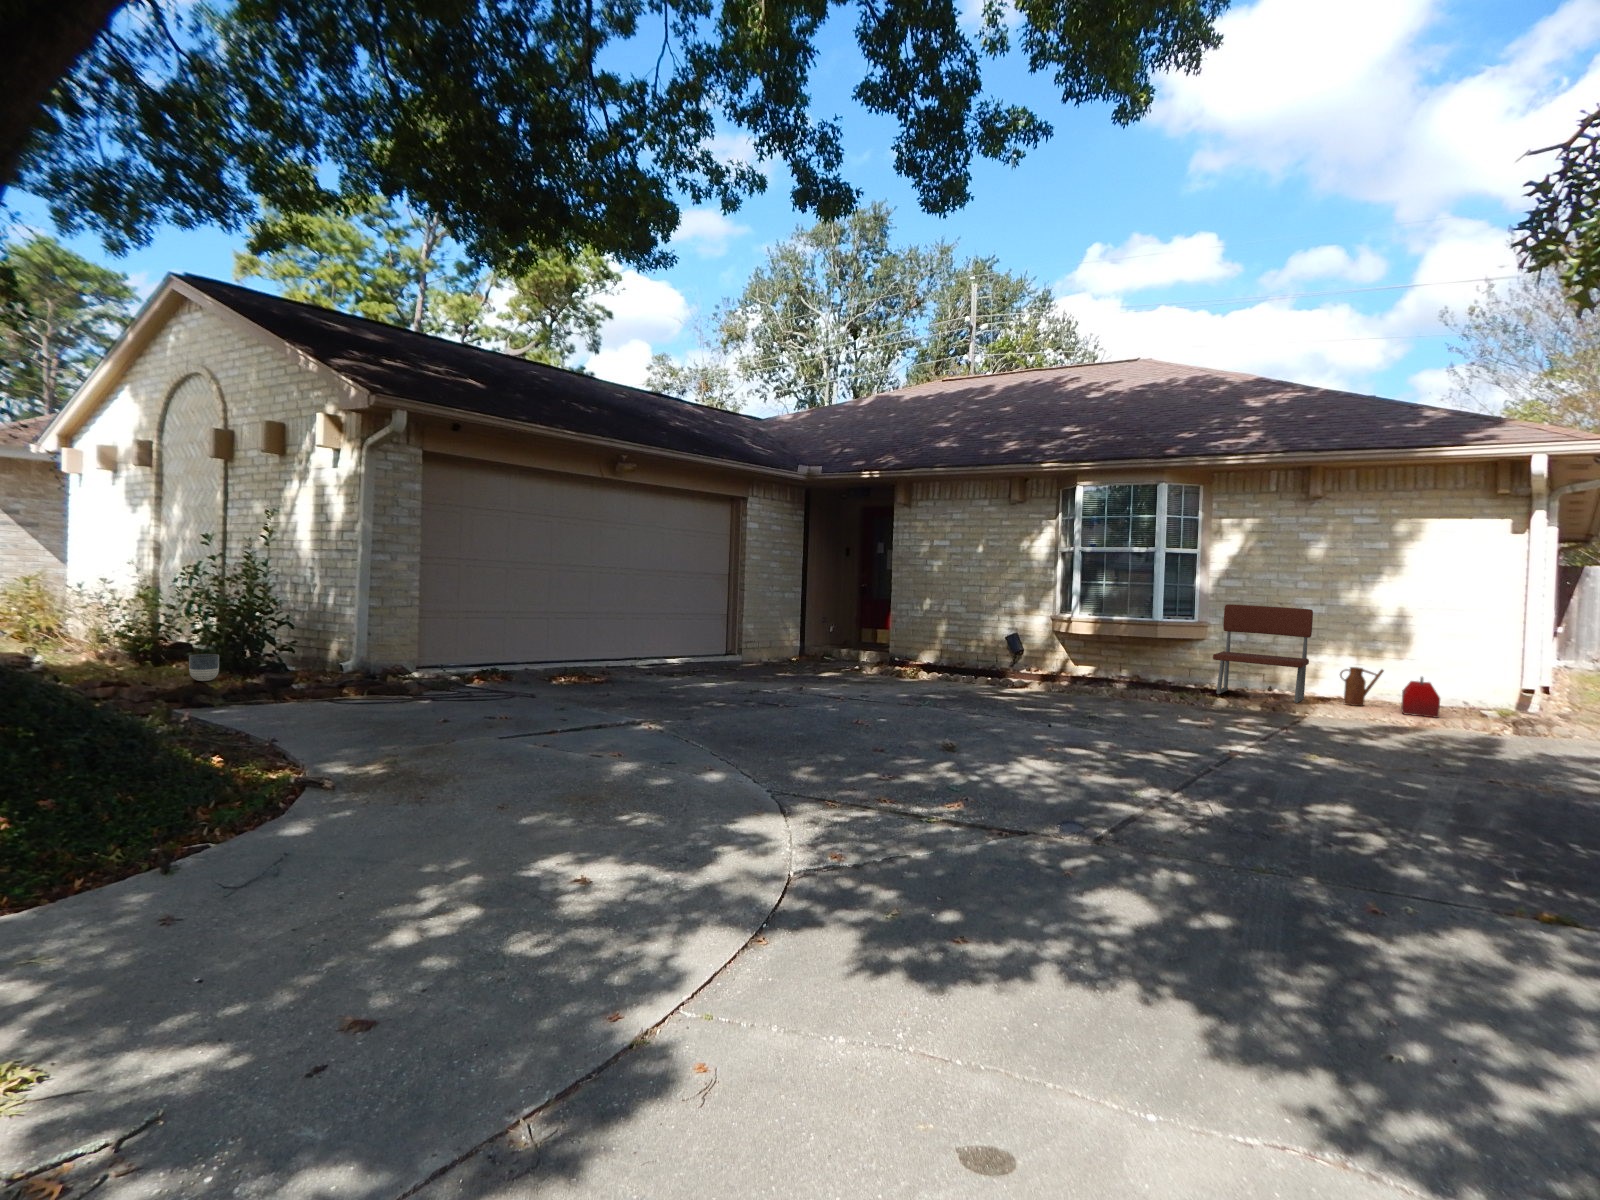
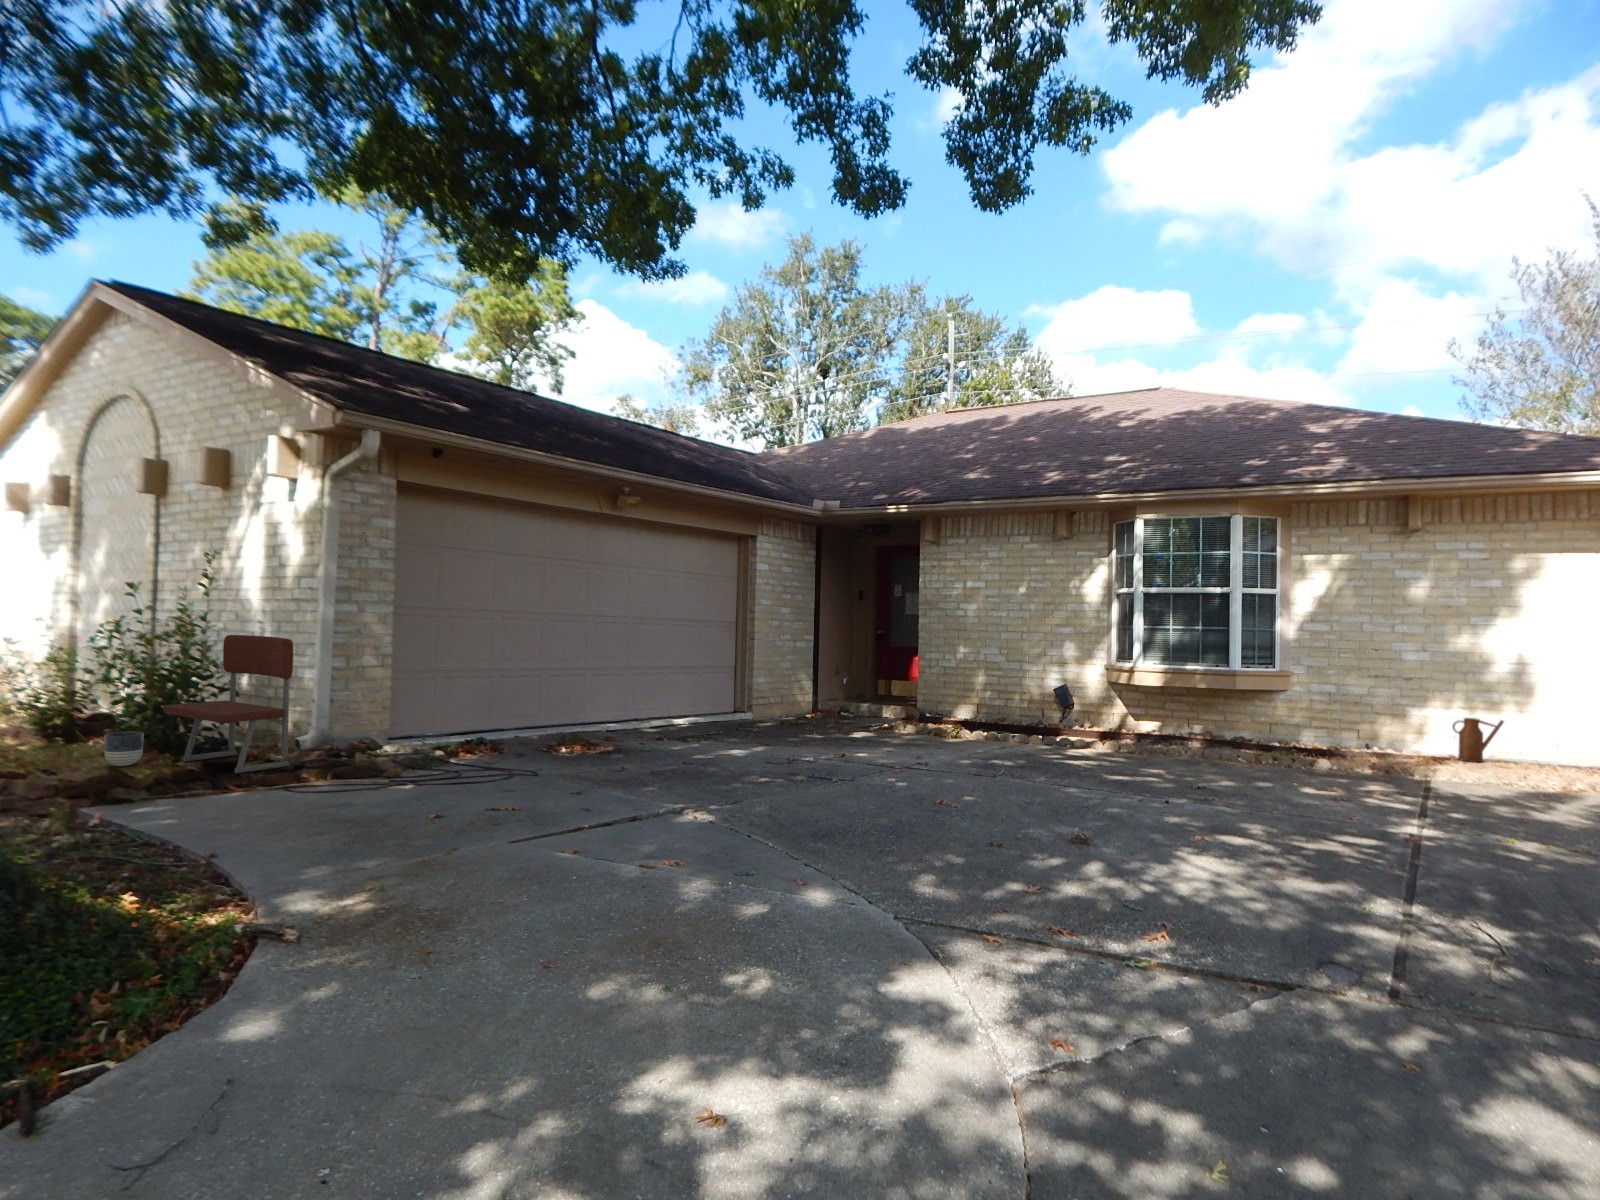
bench: present [1213,604,1313,703] -> present [163,635,293,773]
toolbox: present [1401,677,1440,718] -> none [1525,727,1580,775]

